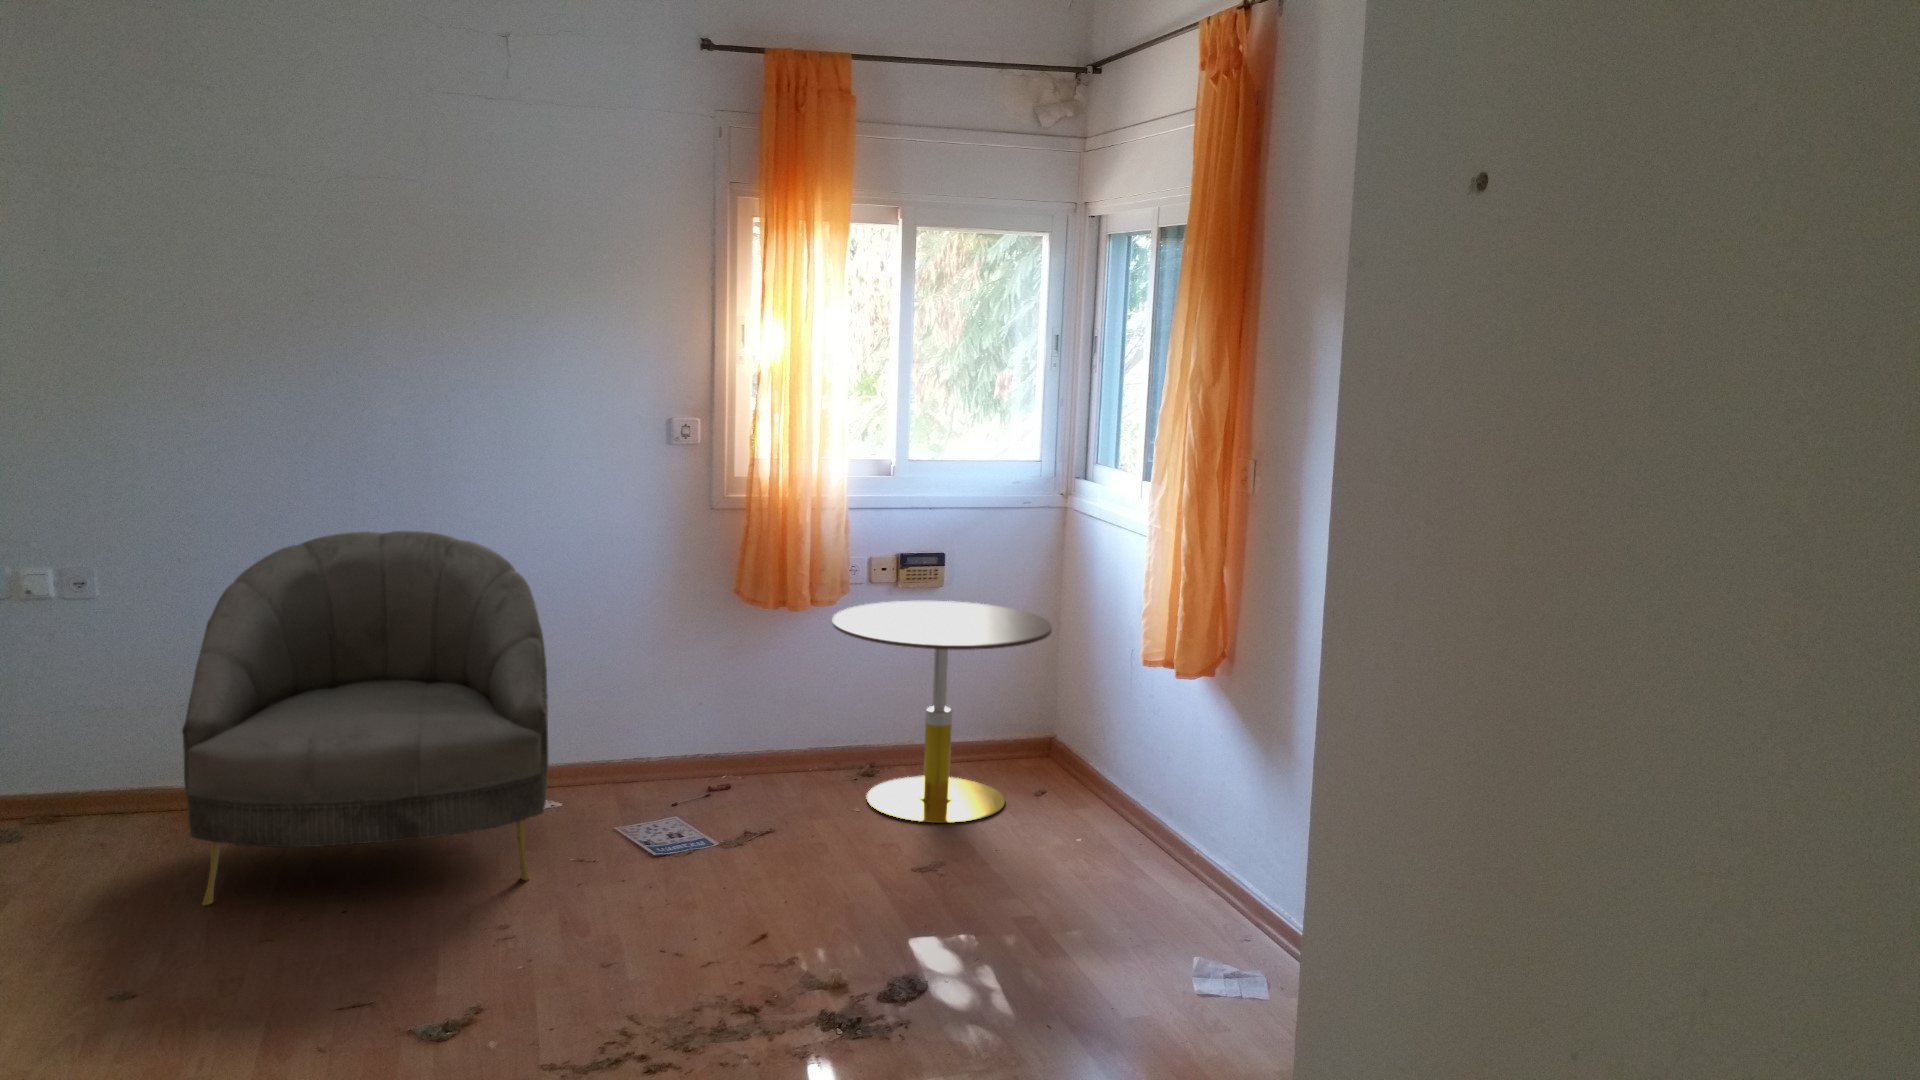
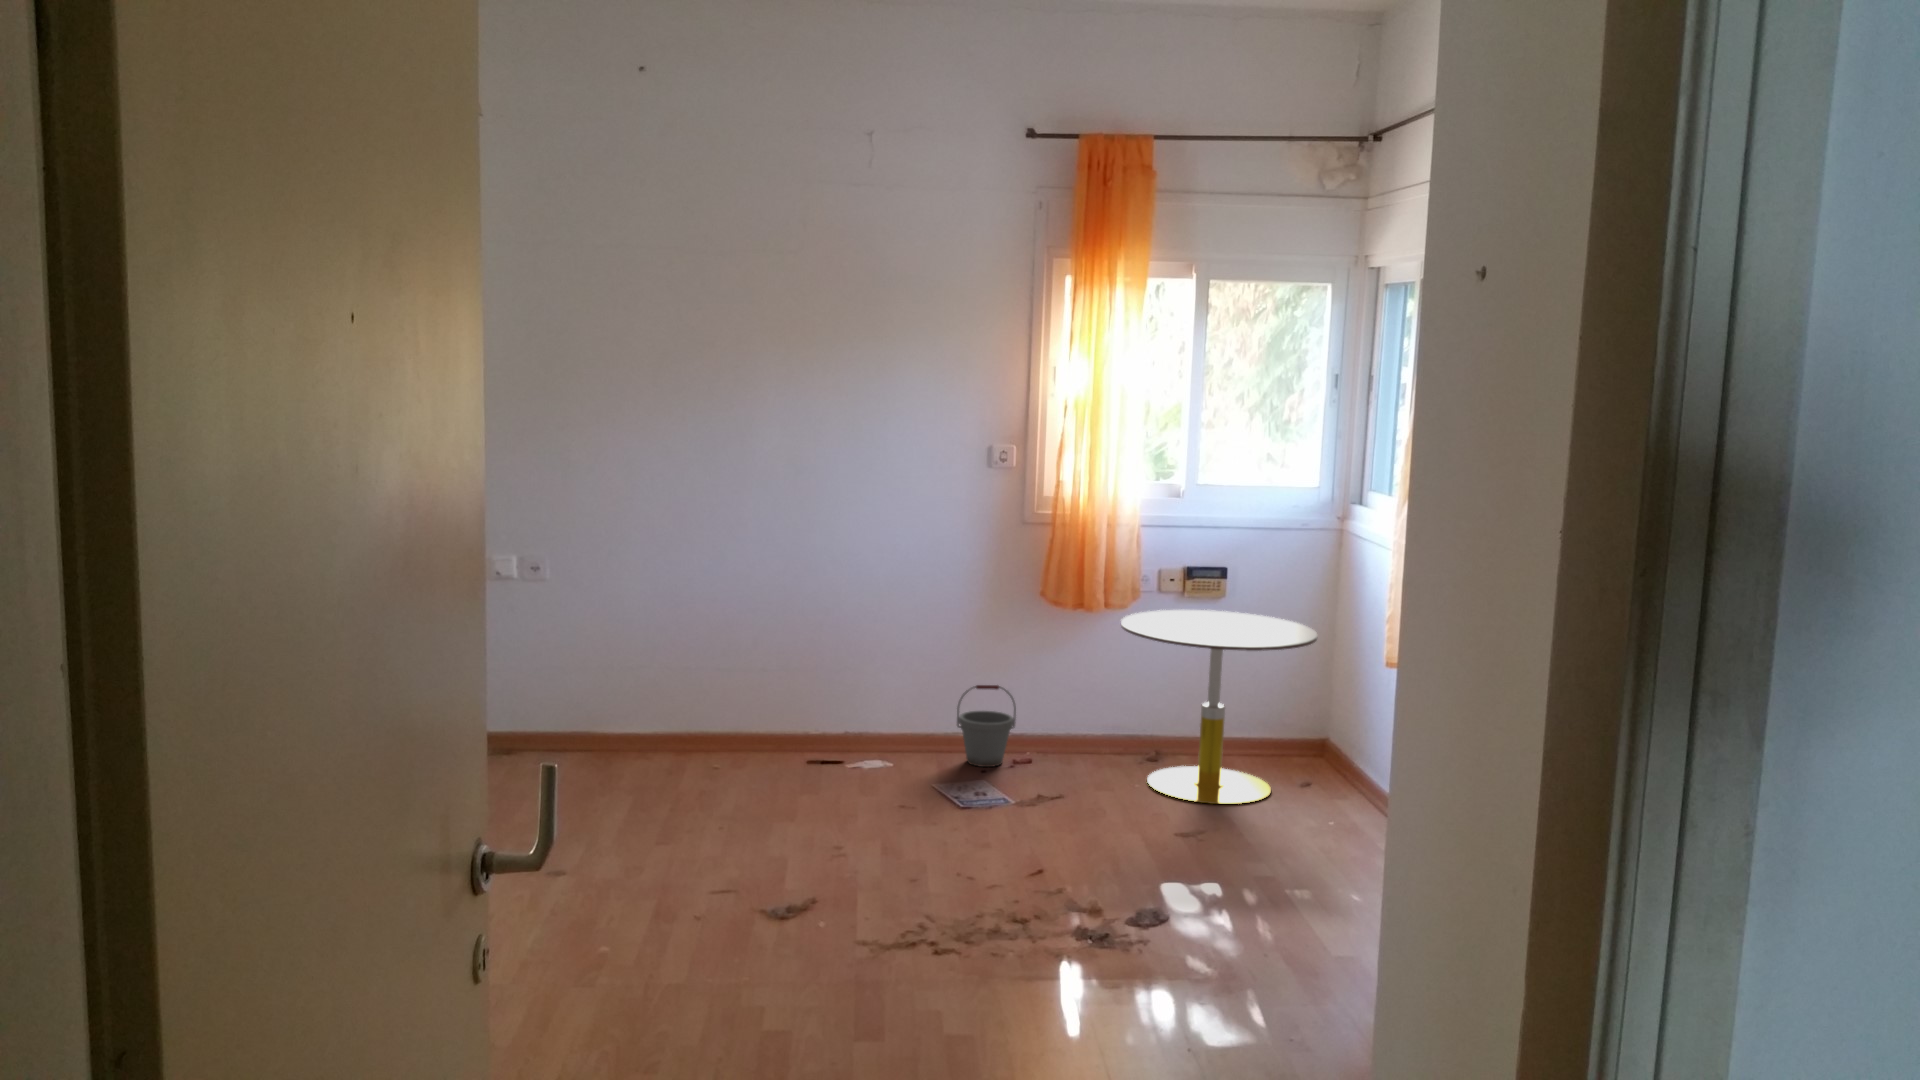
armchair: present [182,531,548,906] -> none [612,533,881,816]
bucket: none [640,700,711,797] -> present [957,685,1016,767]

